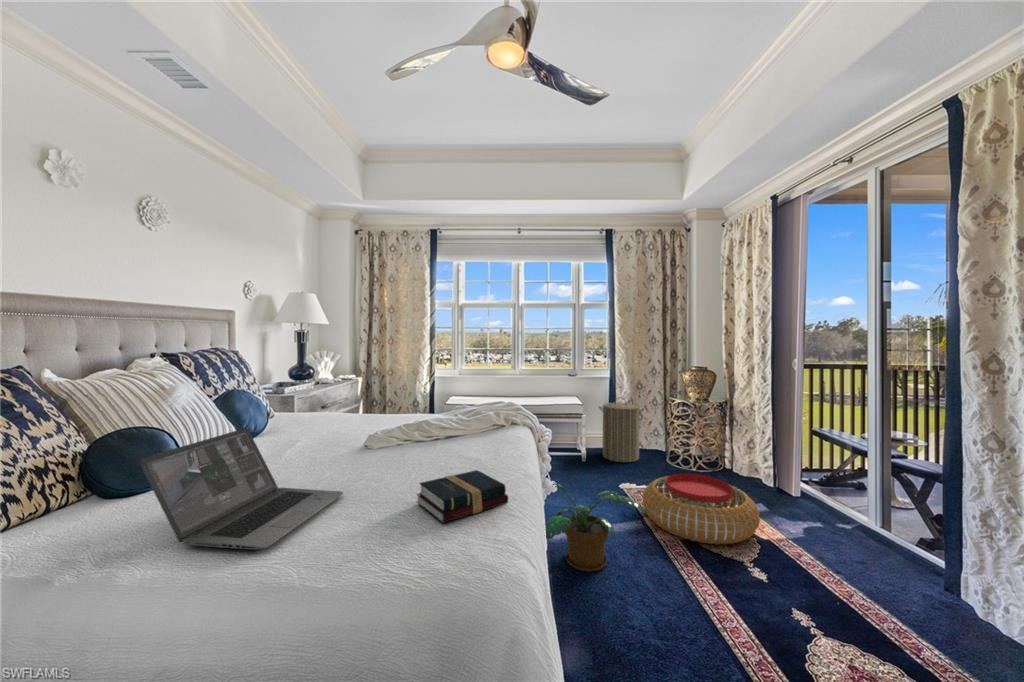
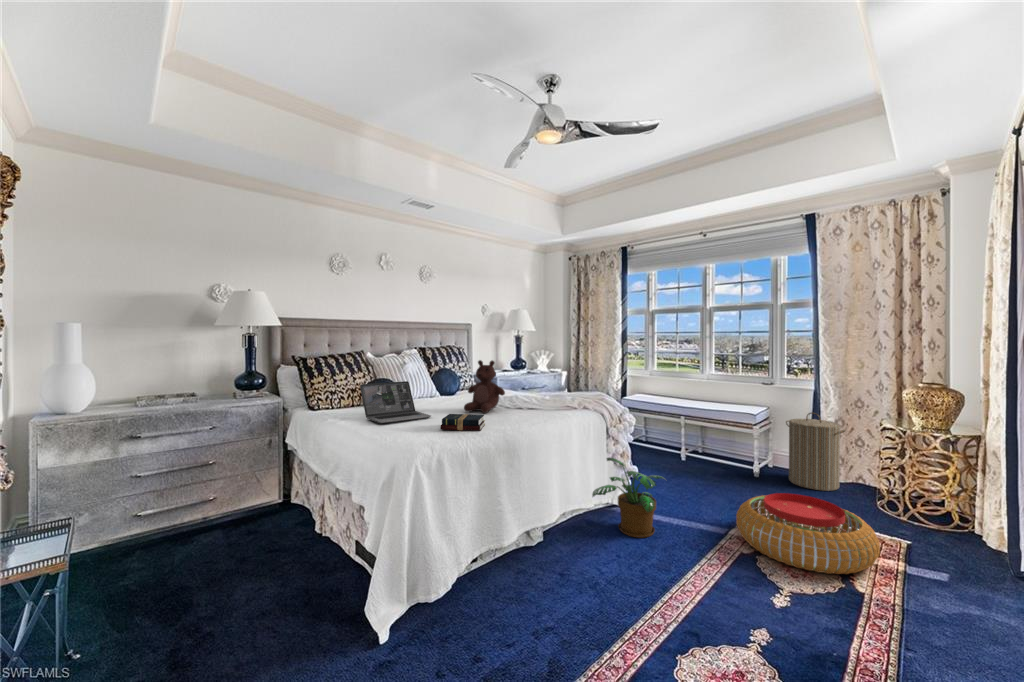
teddy bear: none [361,372,432,465] -> present [464,360,505,413]

